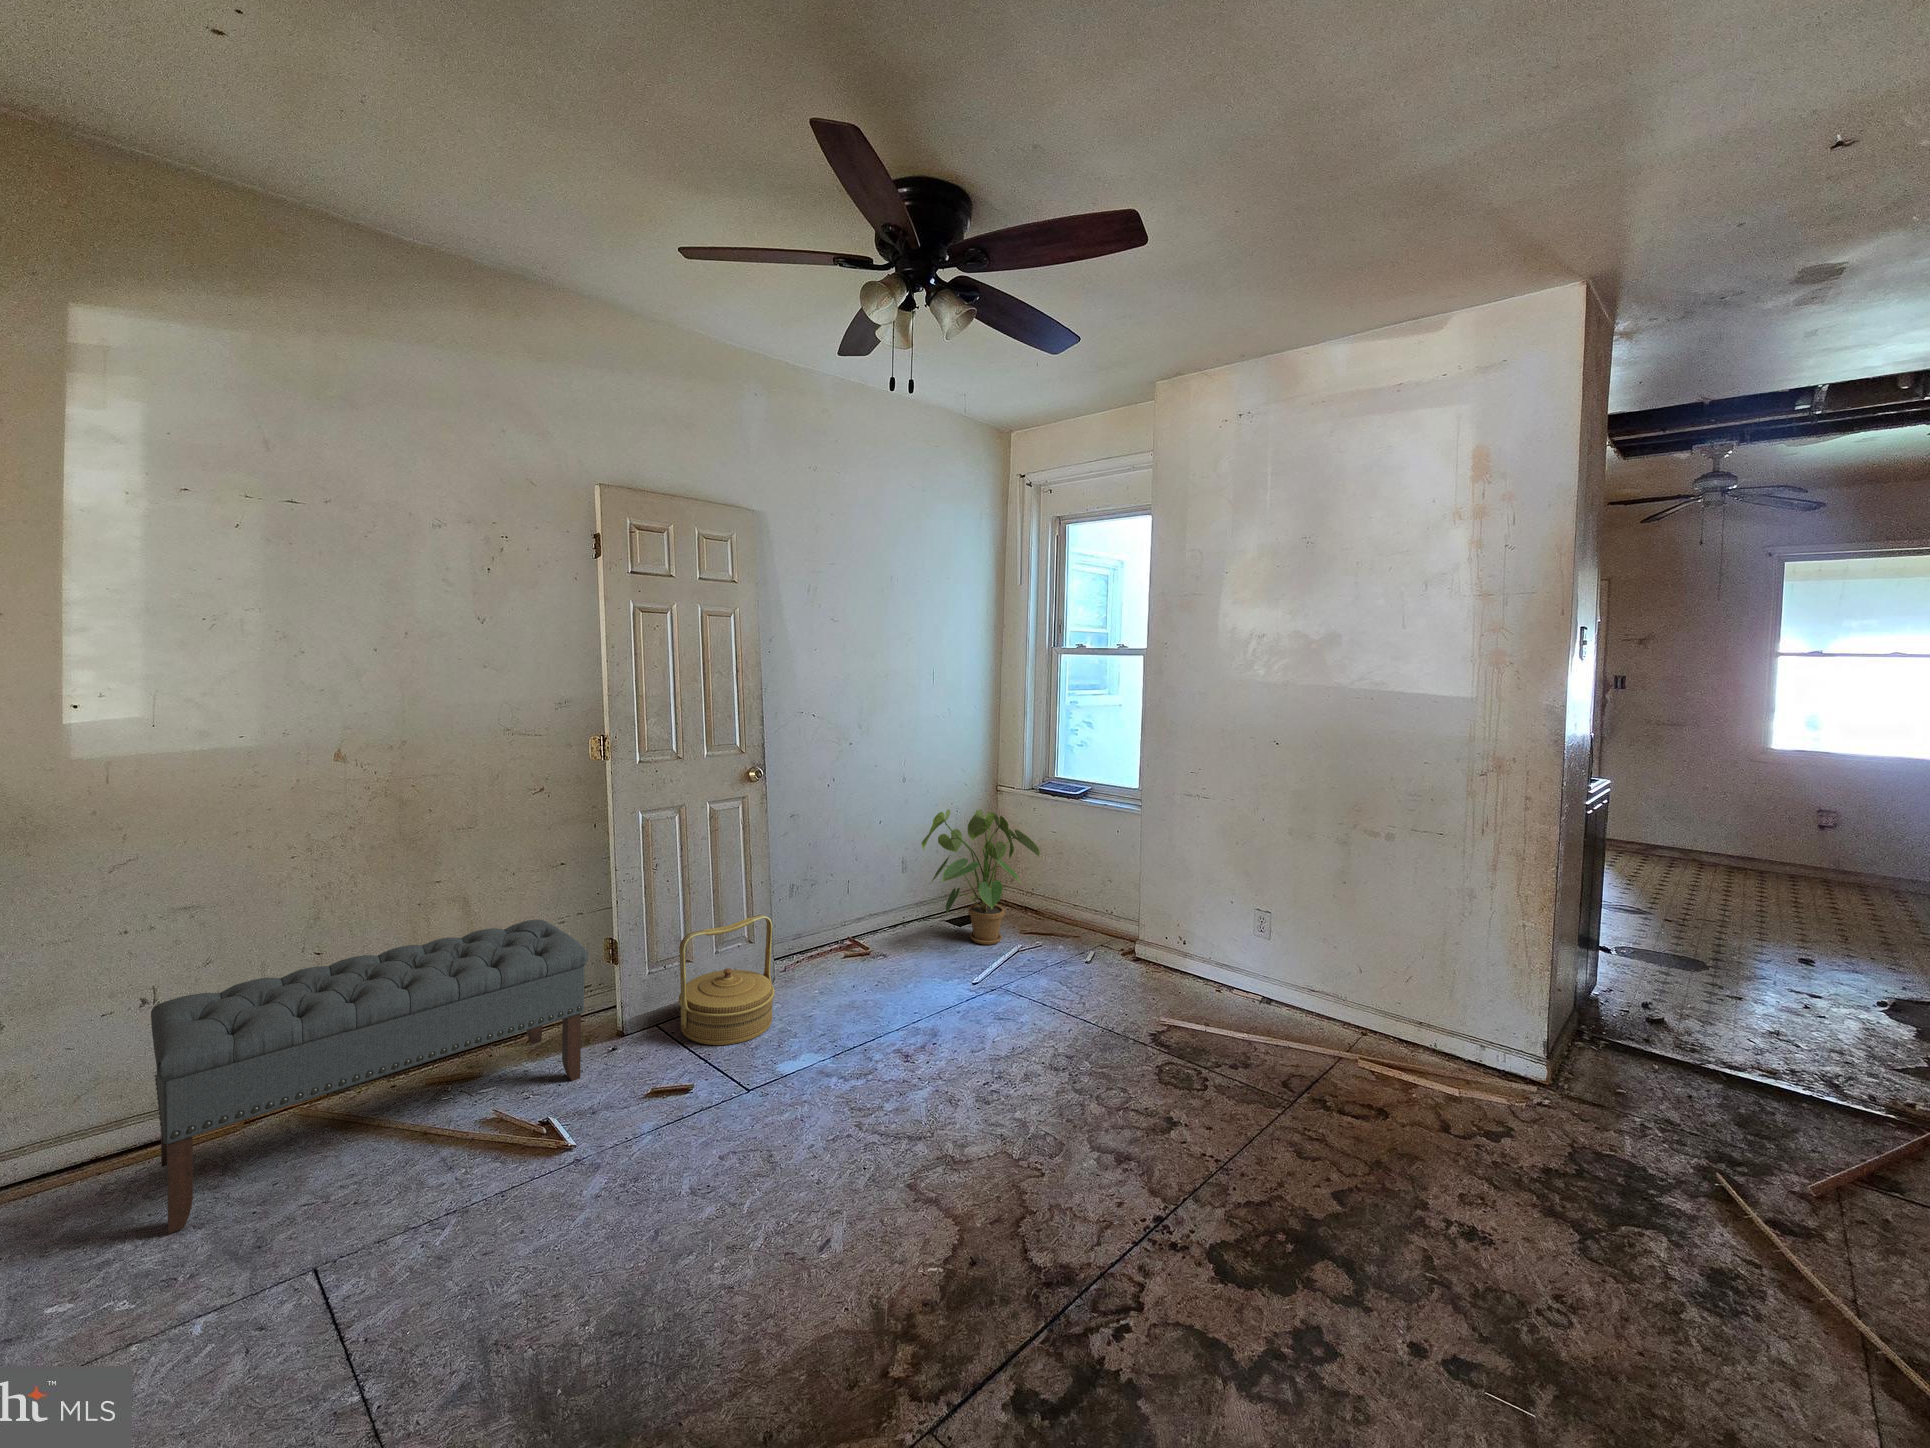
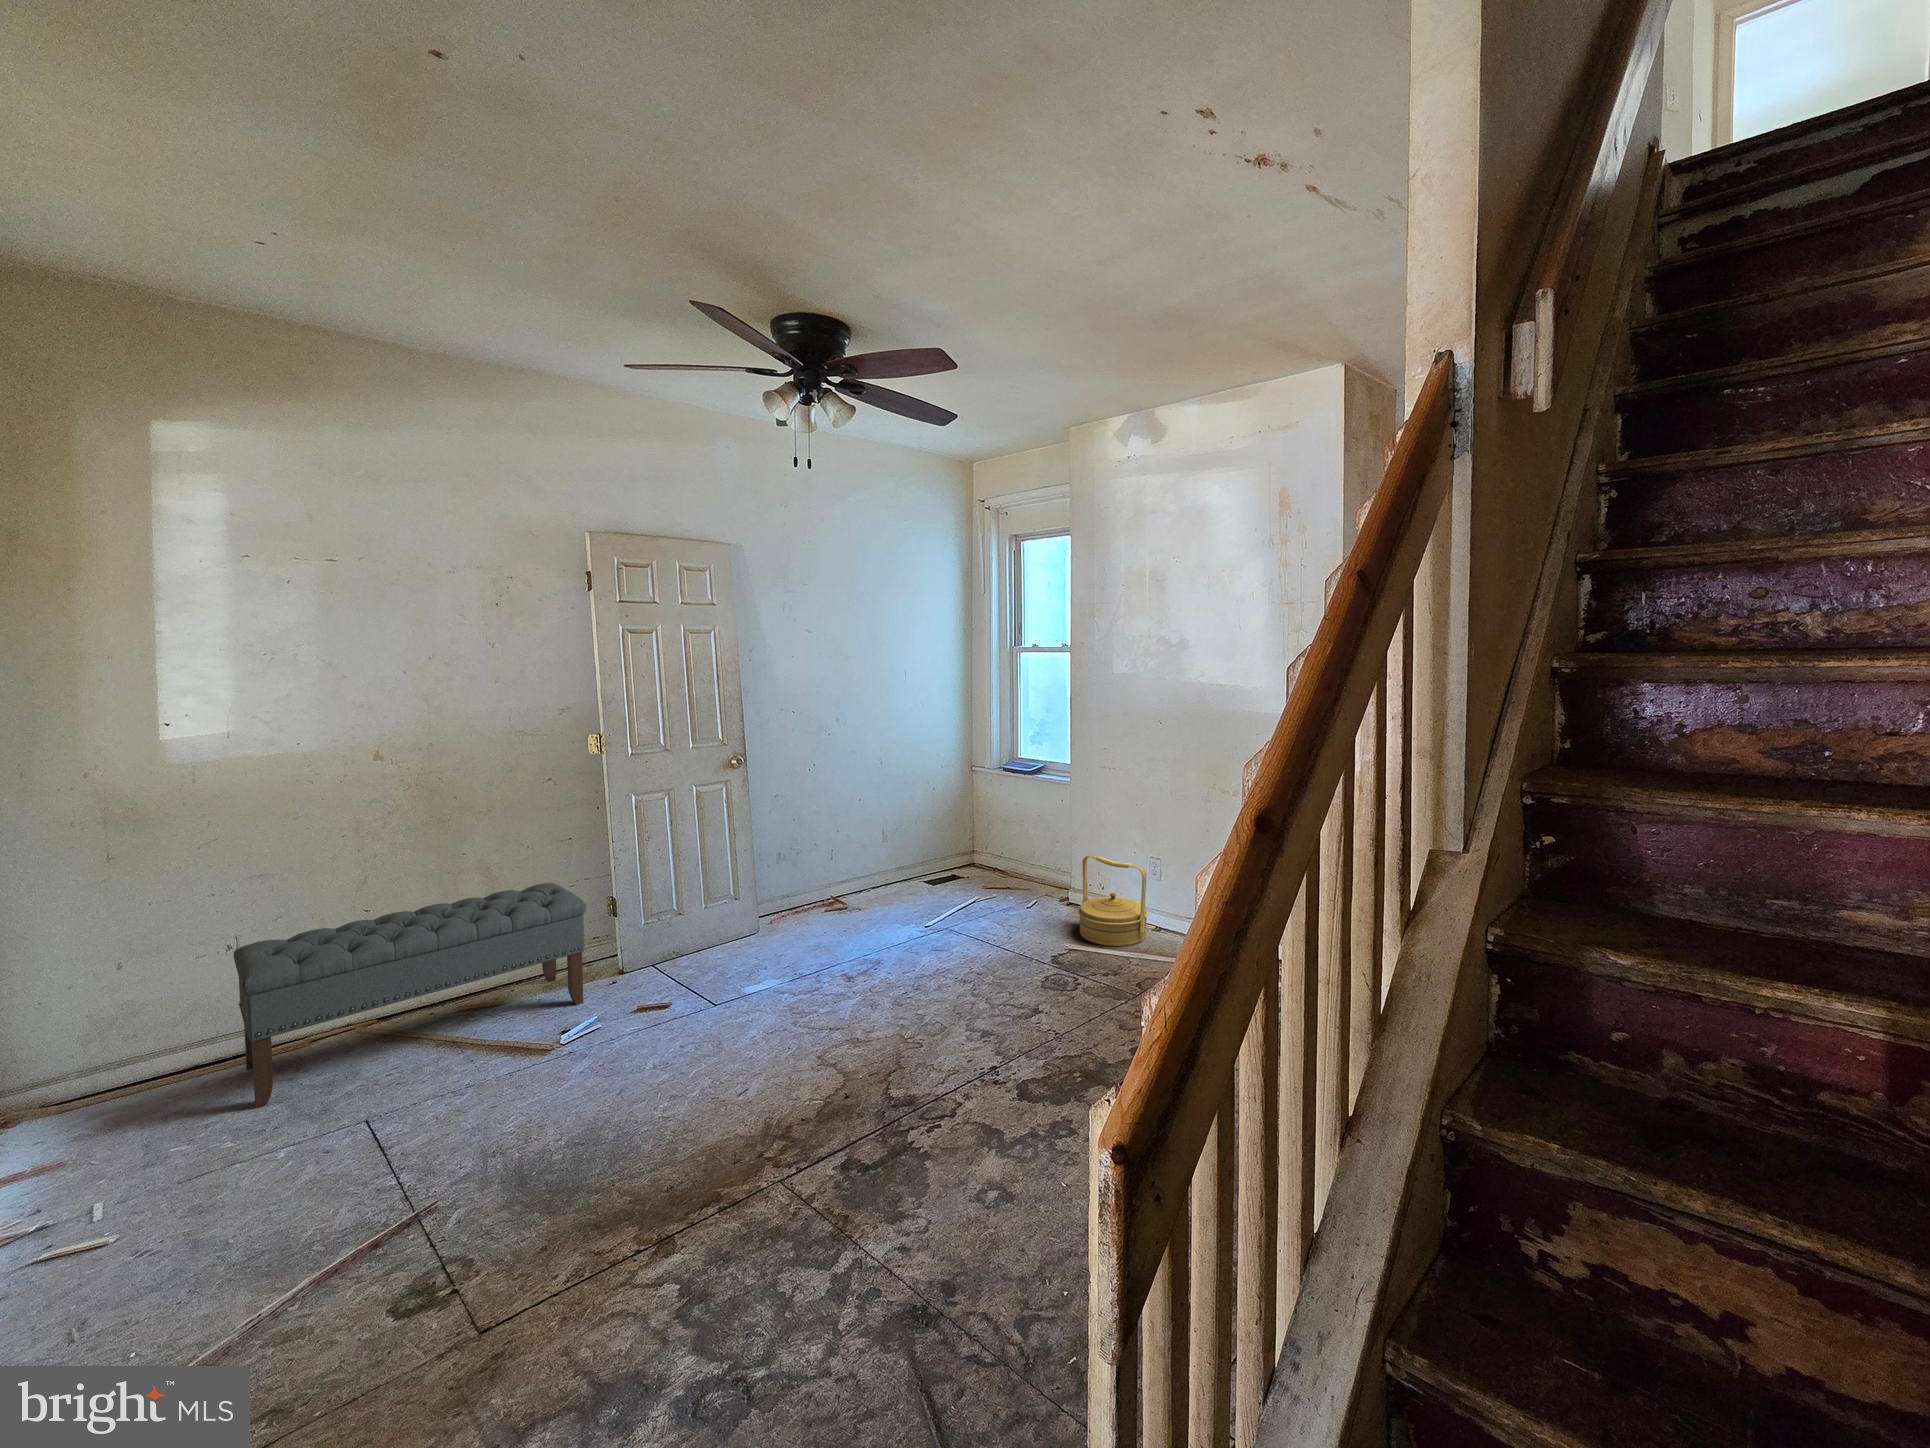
house plant: present [921,809,1041,945] -> none [897,787,1001,899]
woven basket: present [679,915,775,1045] -> present [1078,854,1148,946]

